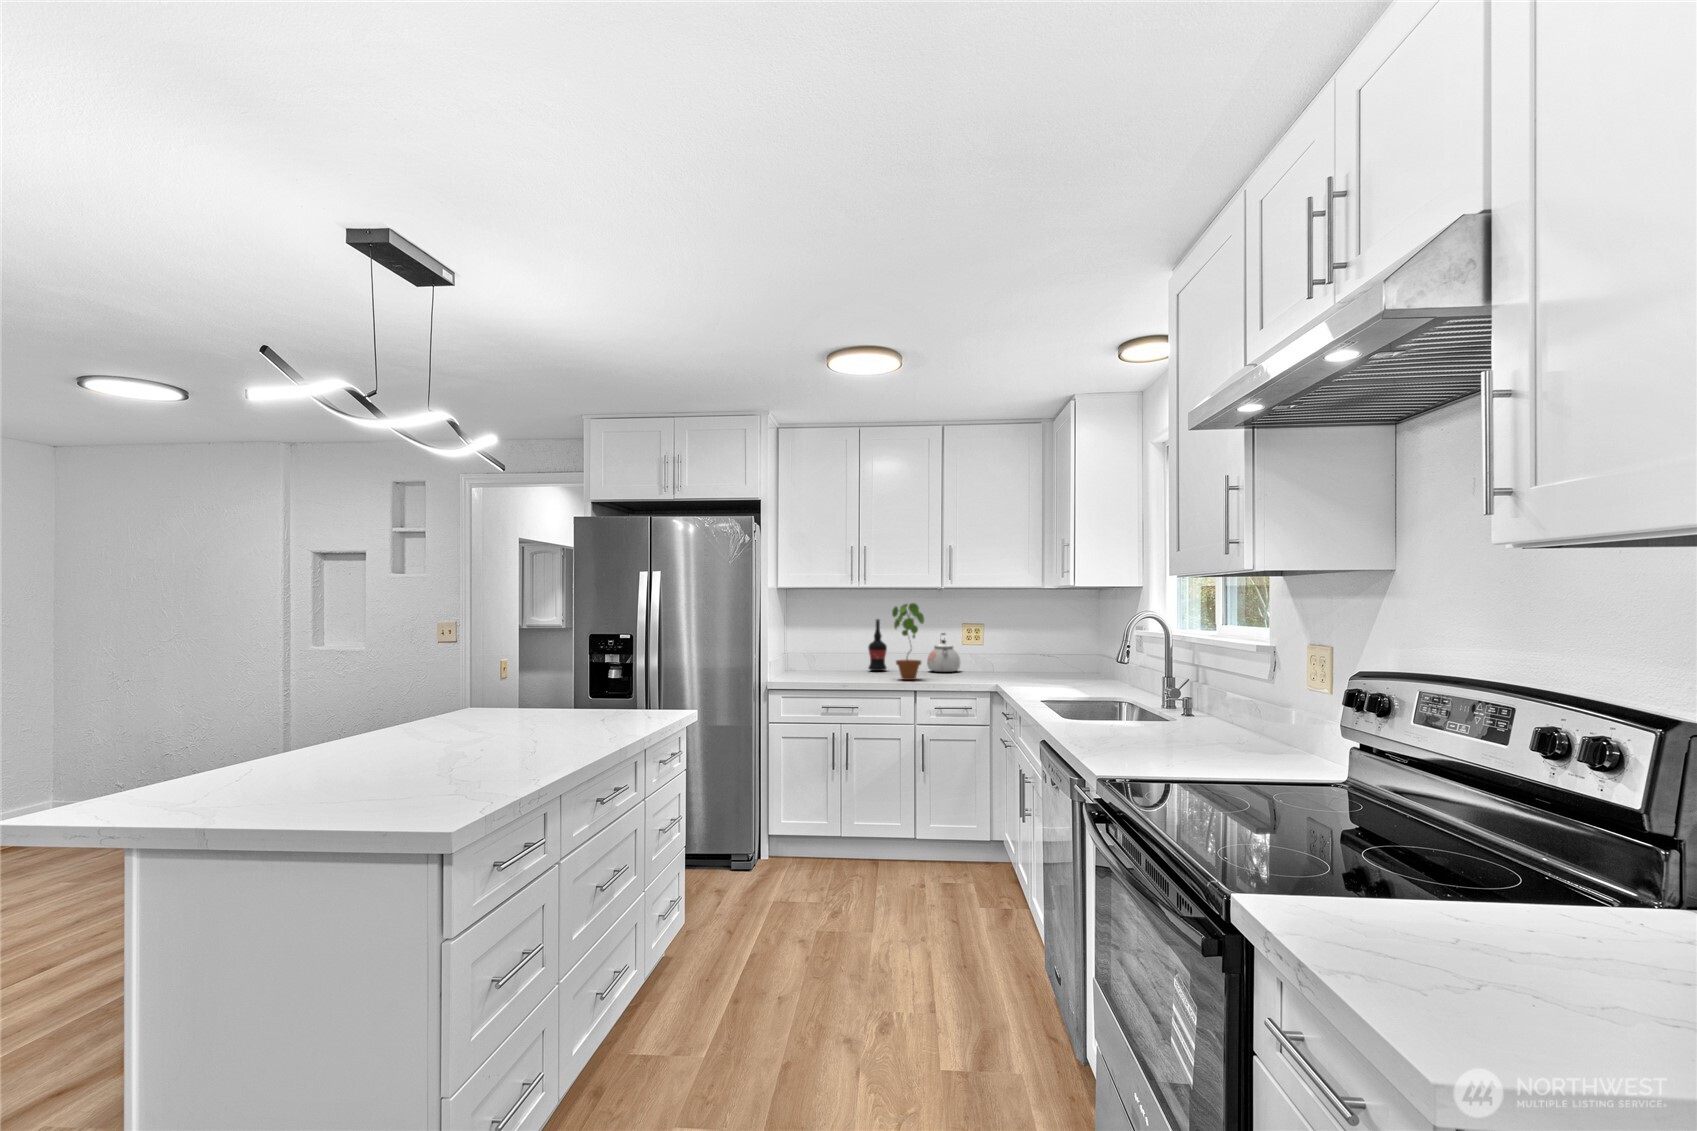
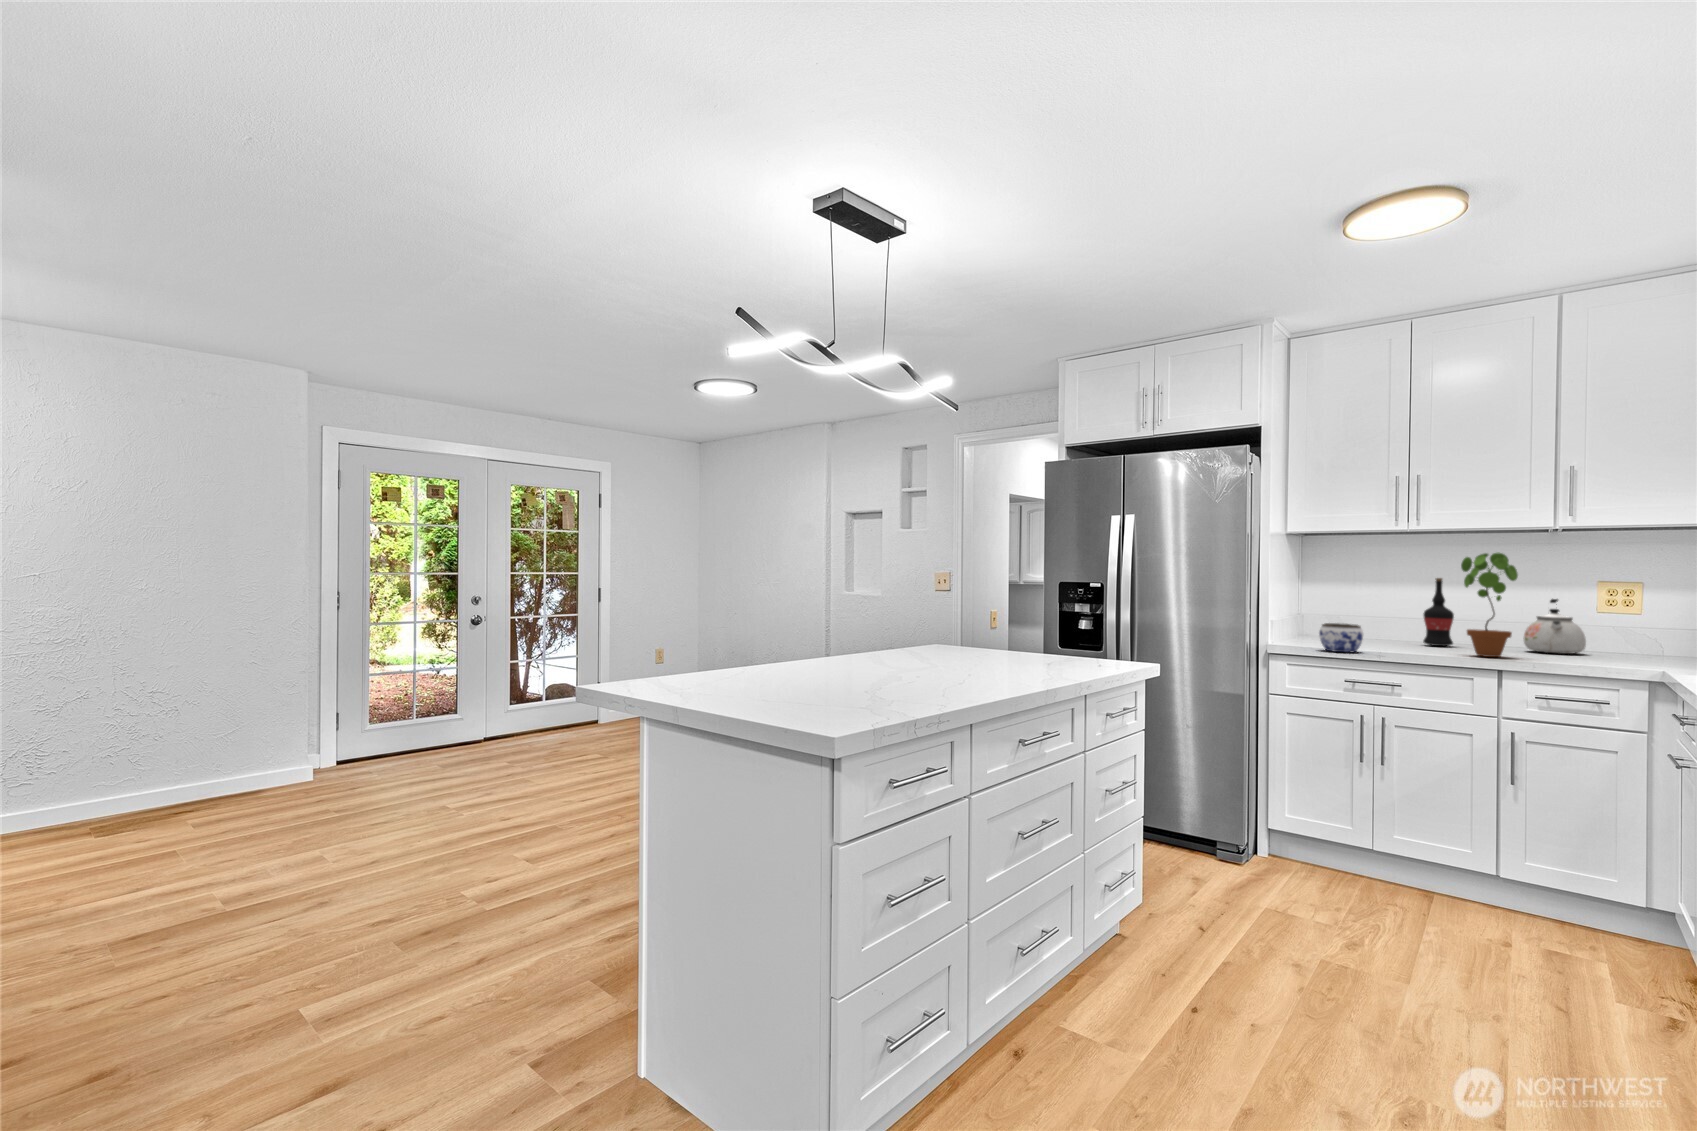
jar: none [803,661,833,684] -> present [1319,623,1363,652]

